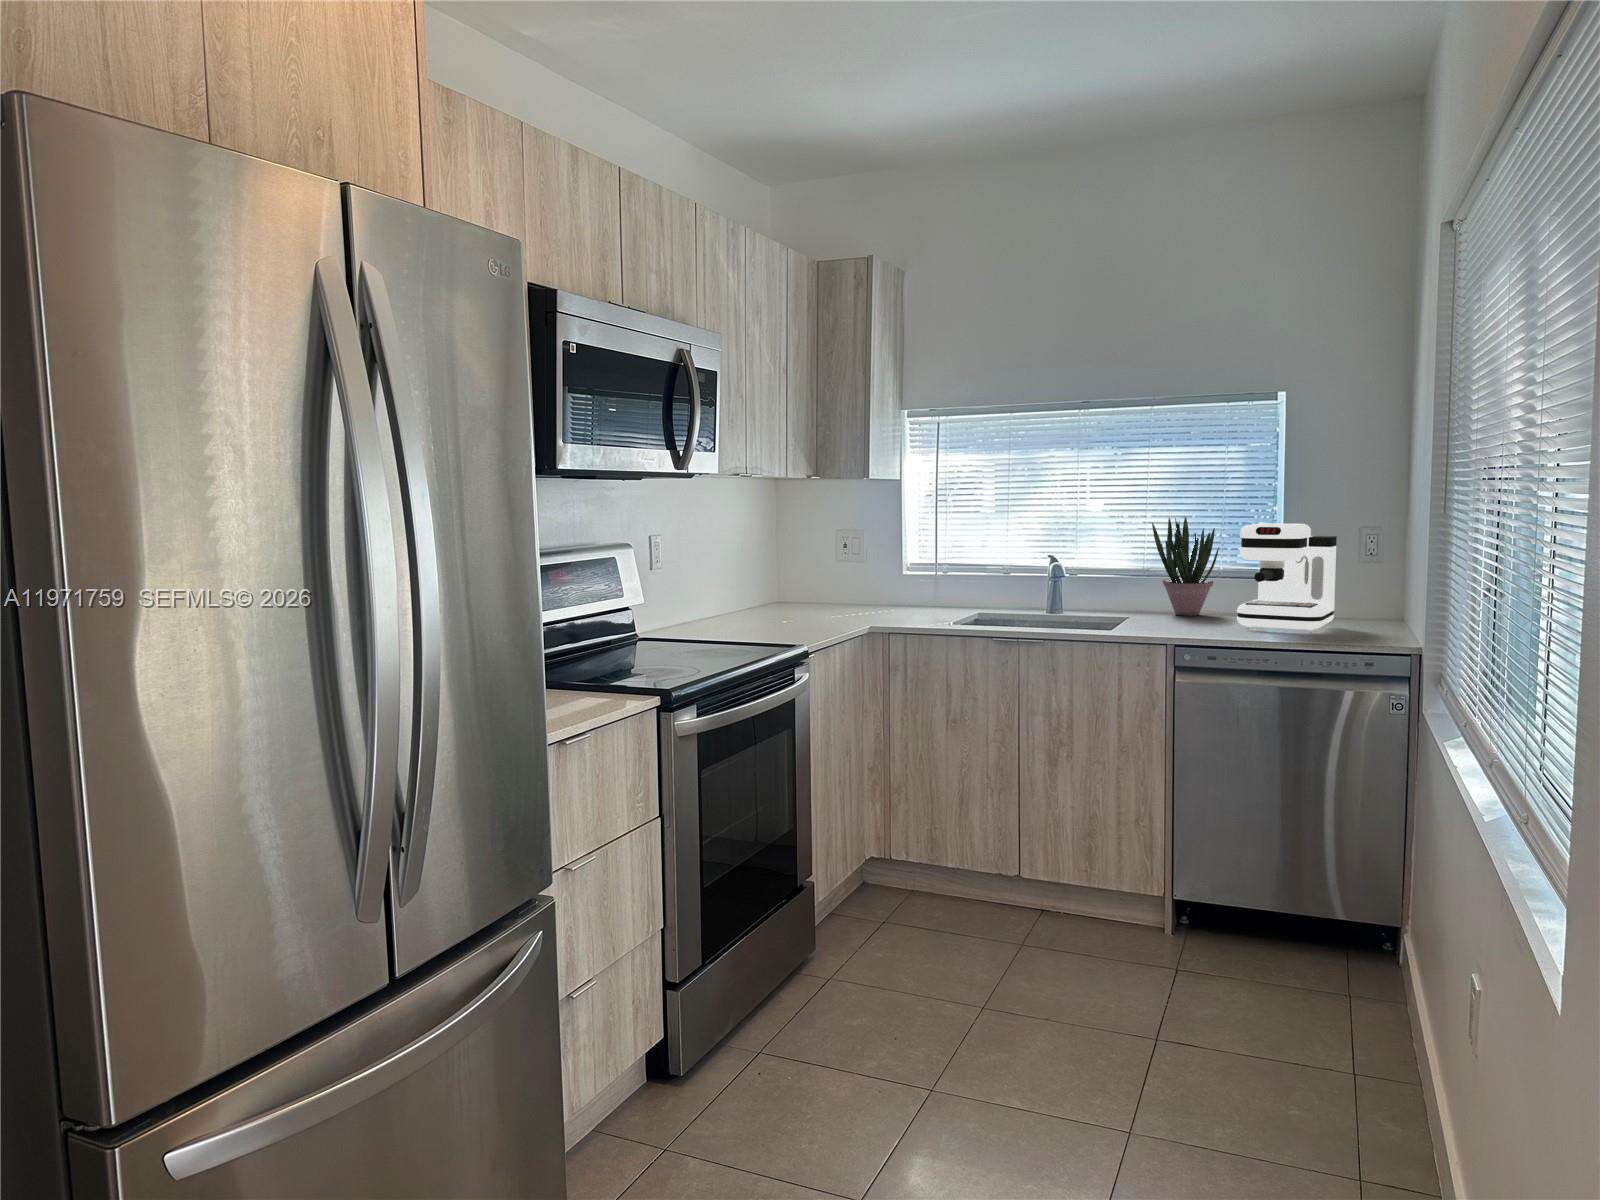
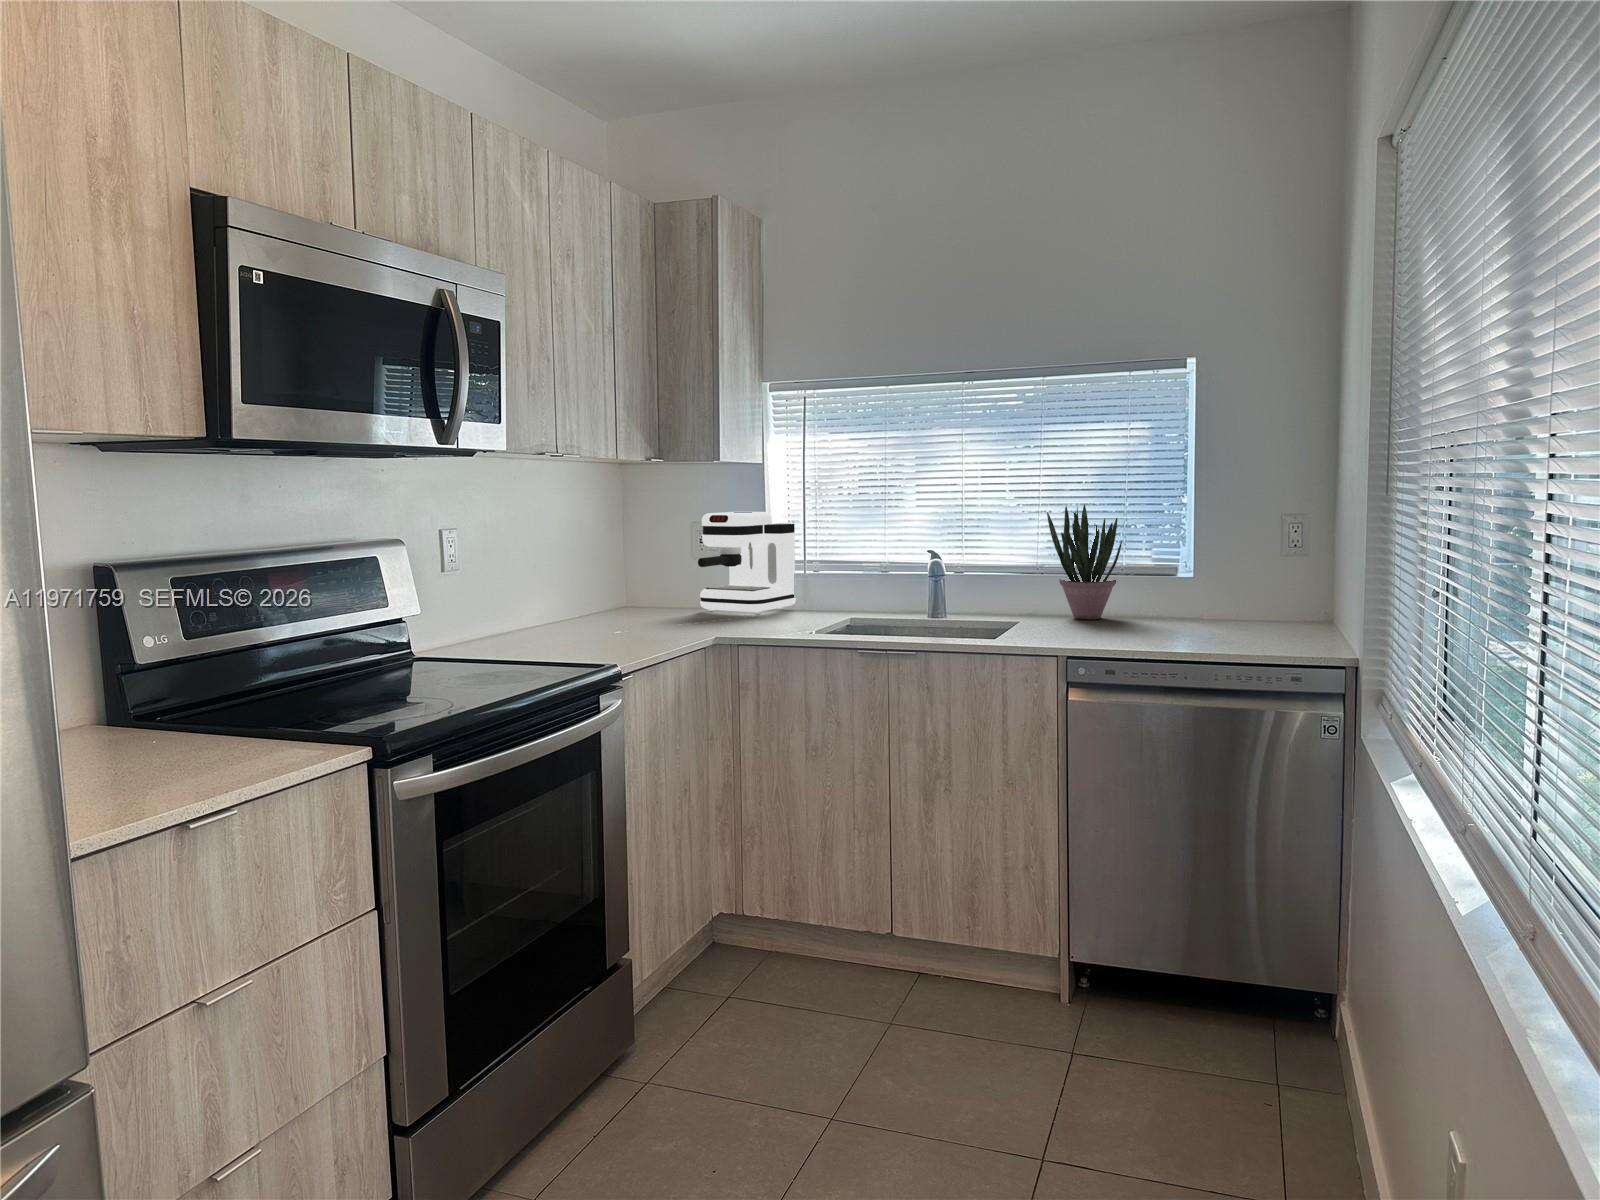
coffee maker: present [1237,523,1337,632] -> present [698,512,796,614]

